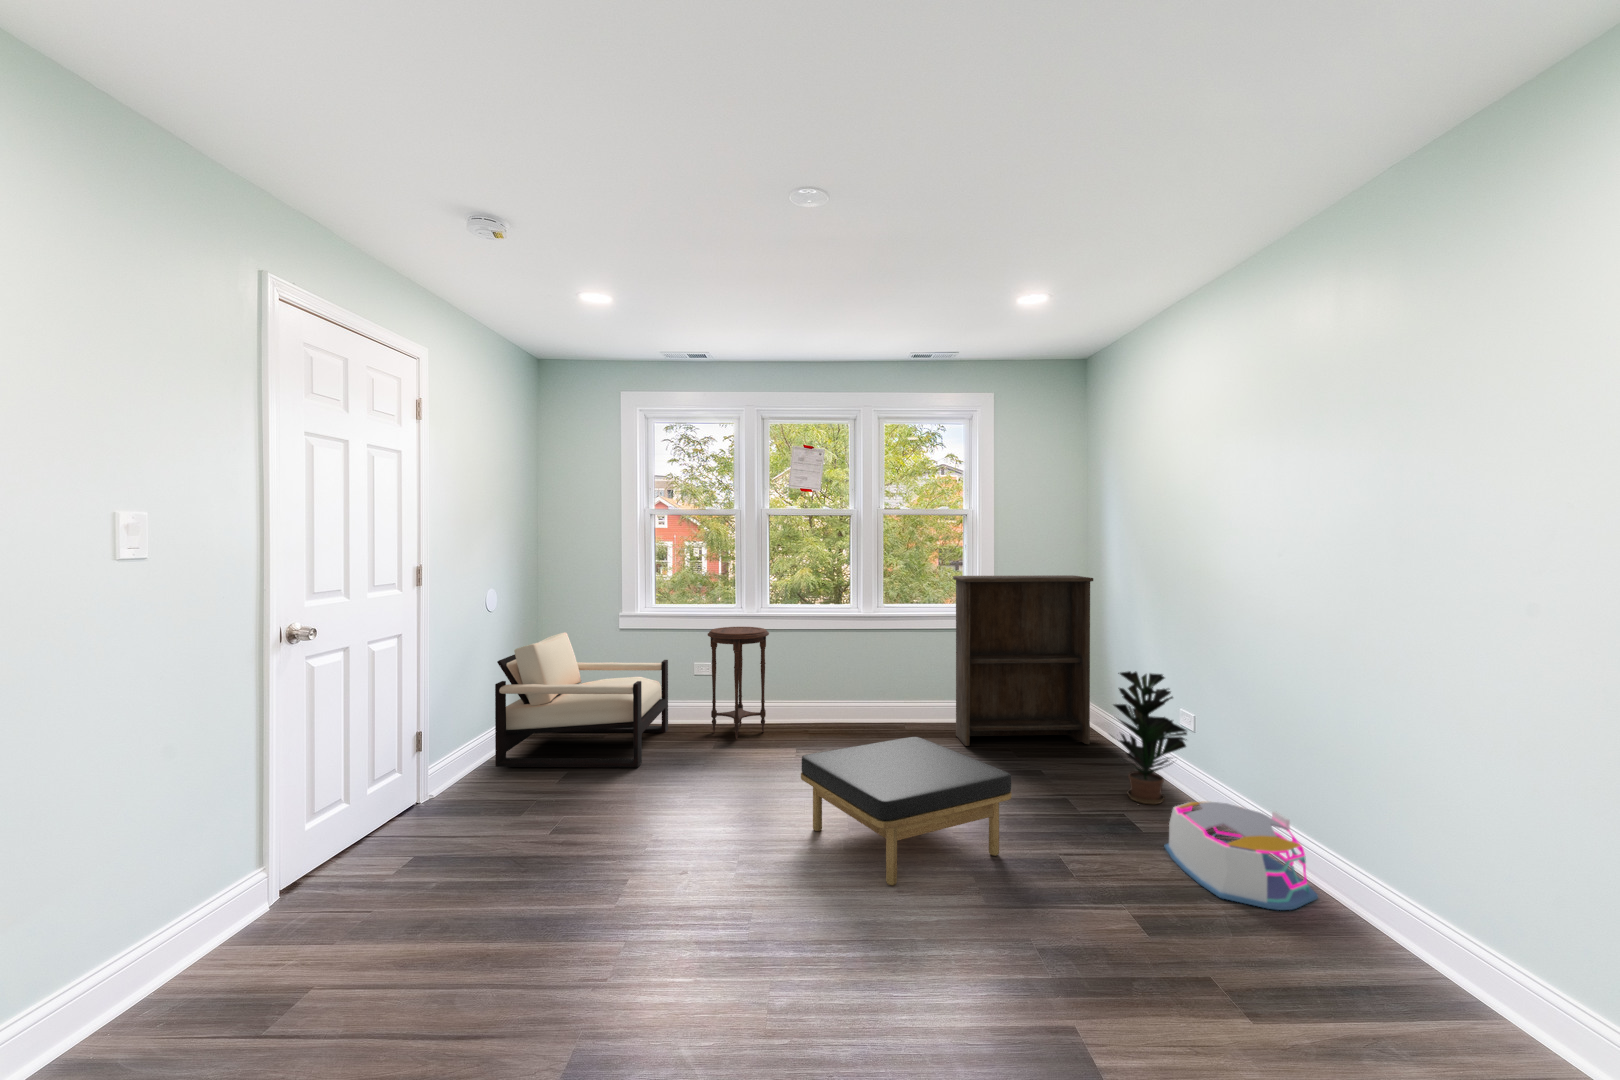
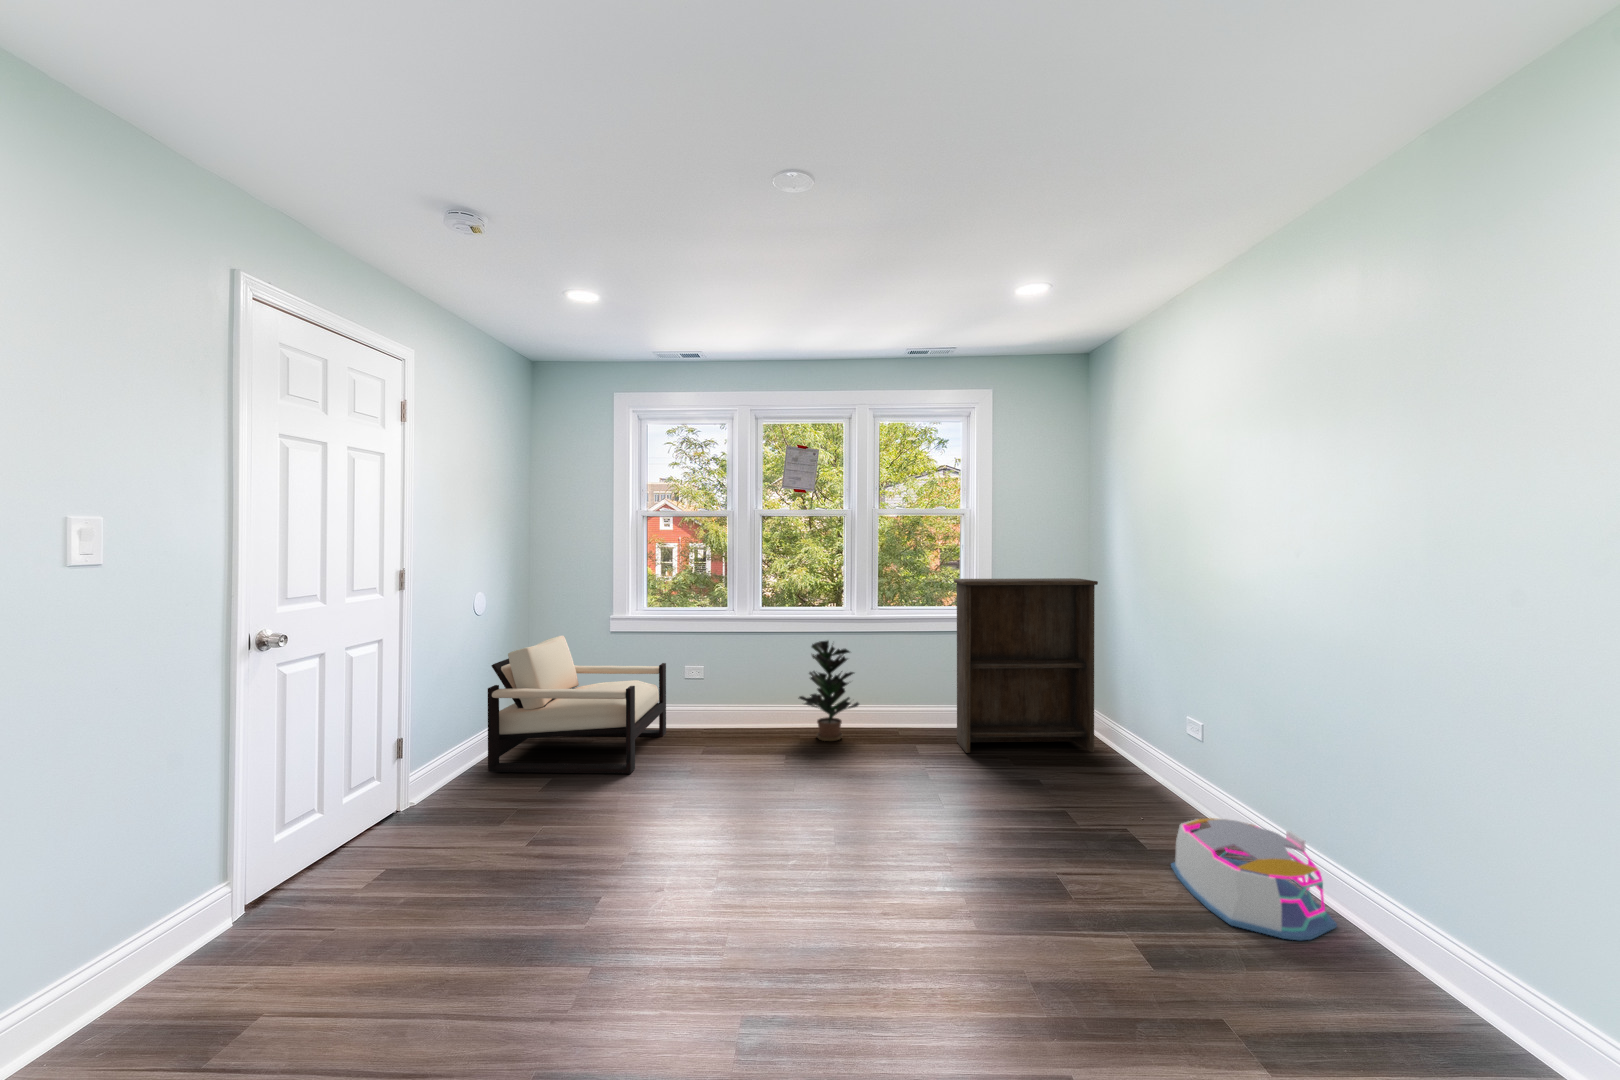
side table: present [708,627,769,739] -> none [705,630,767,744]
potted plant: present [1114,671,1187,804] -> present [799,641,859,741]
ottoman: present [801,737,1012,885] -> none [790,746,1008,906]

